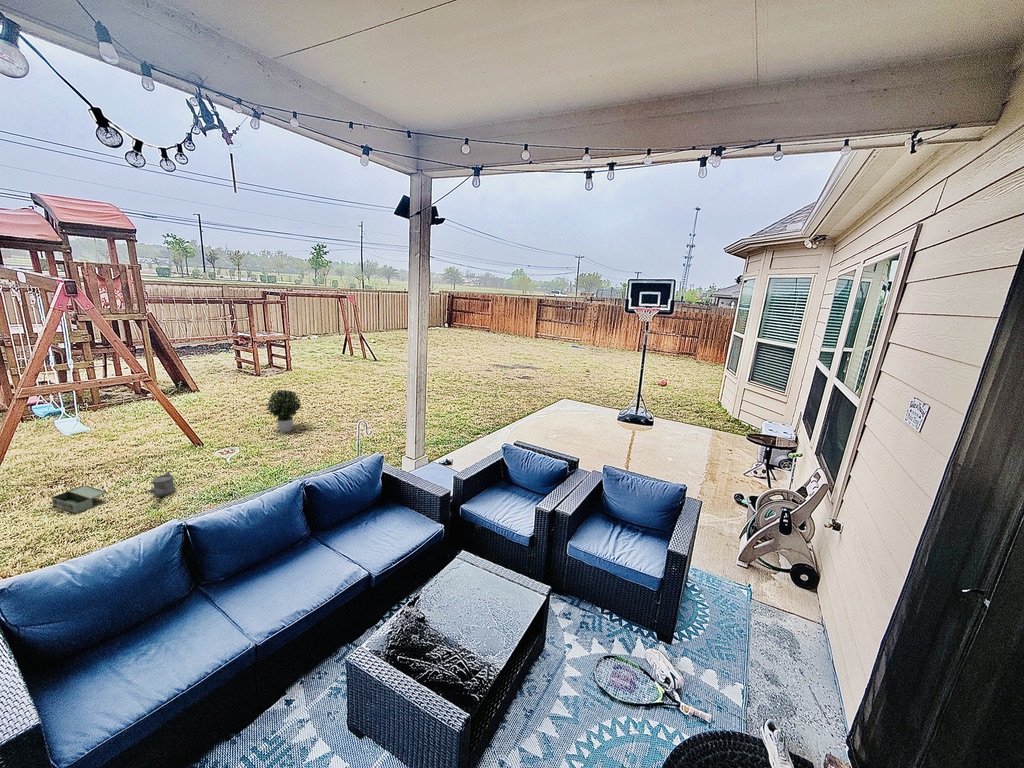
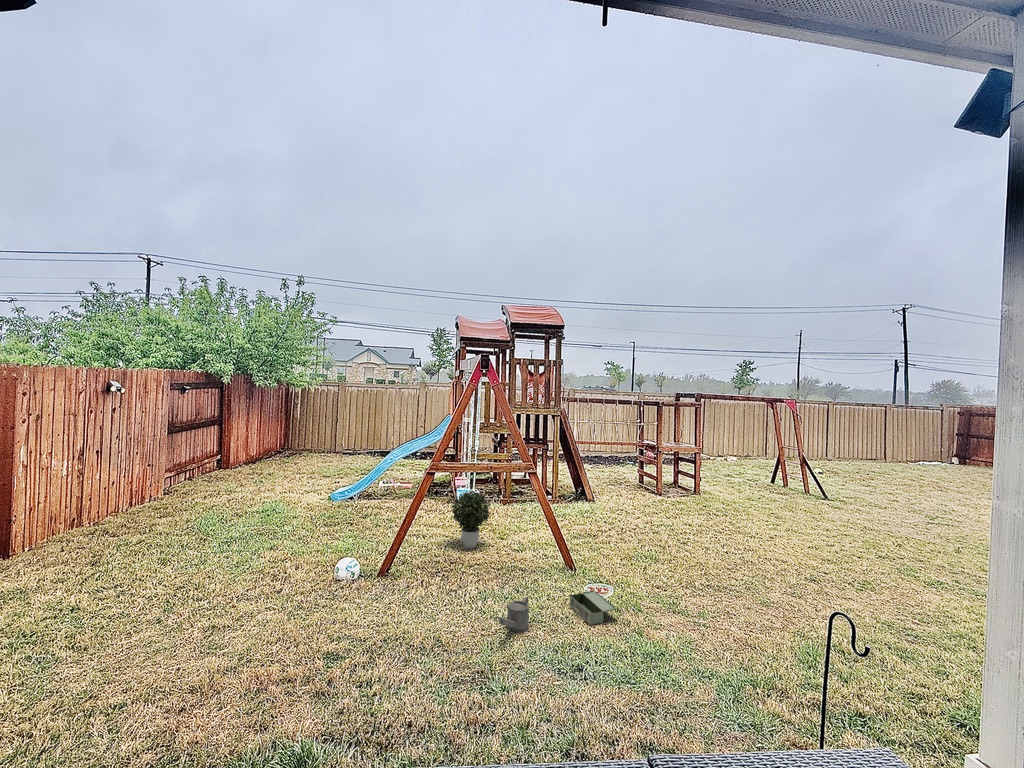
potted plant: present [266,390,301,433] -> present [452,490,490,549]
toolbox: present [52,485,107,513] -> present [570,591,616,625]

